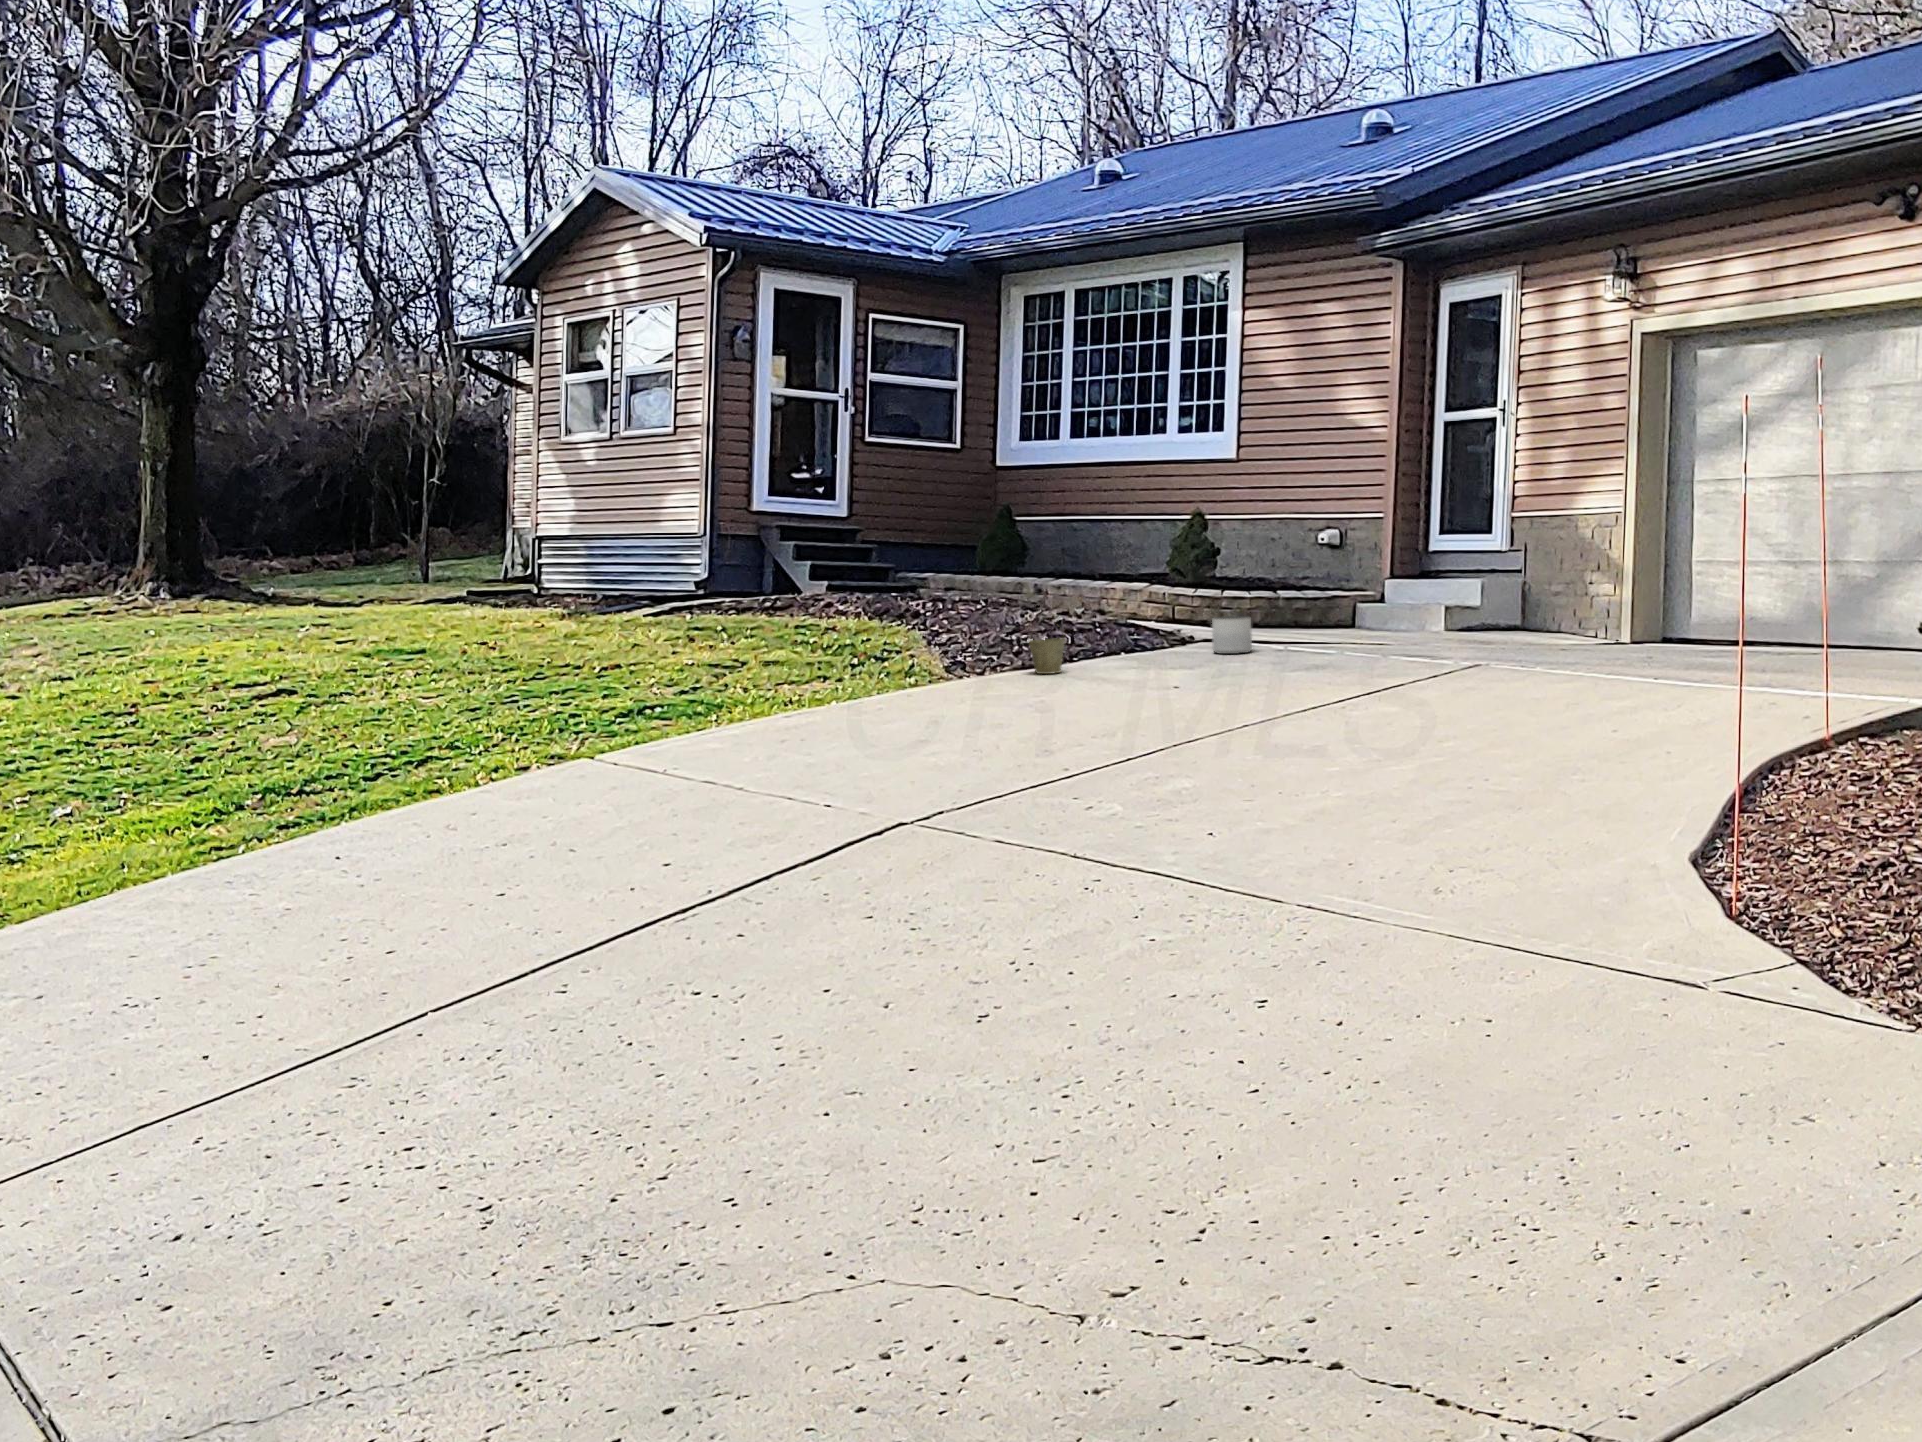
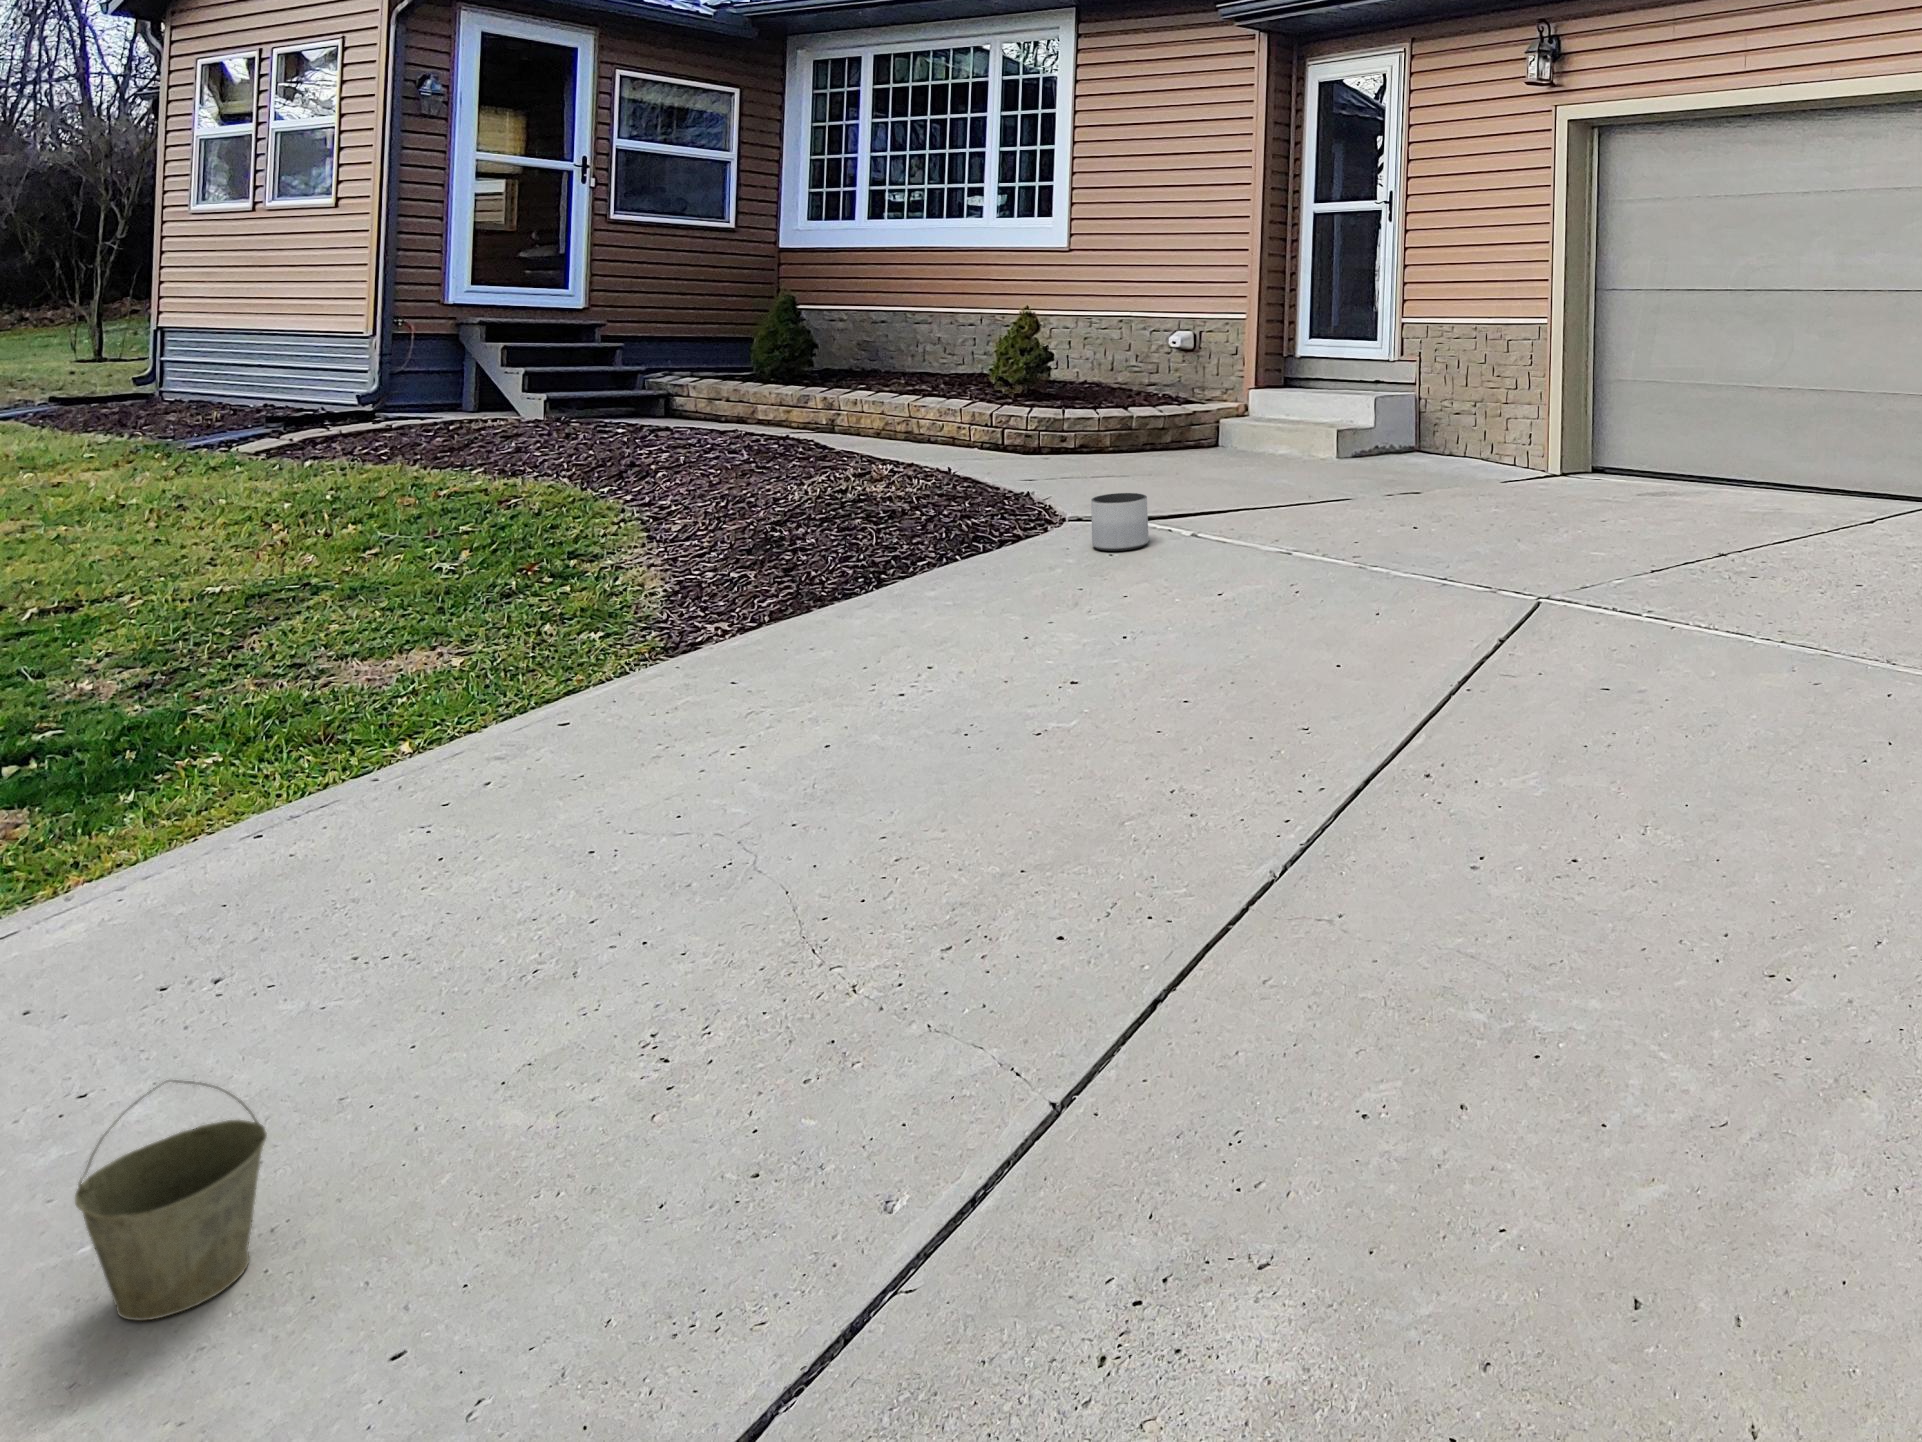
bucket: present [1029,635,1065,674] -> present [75,1081,267,1321]

